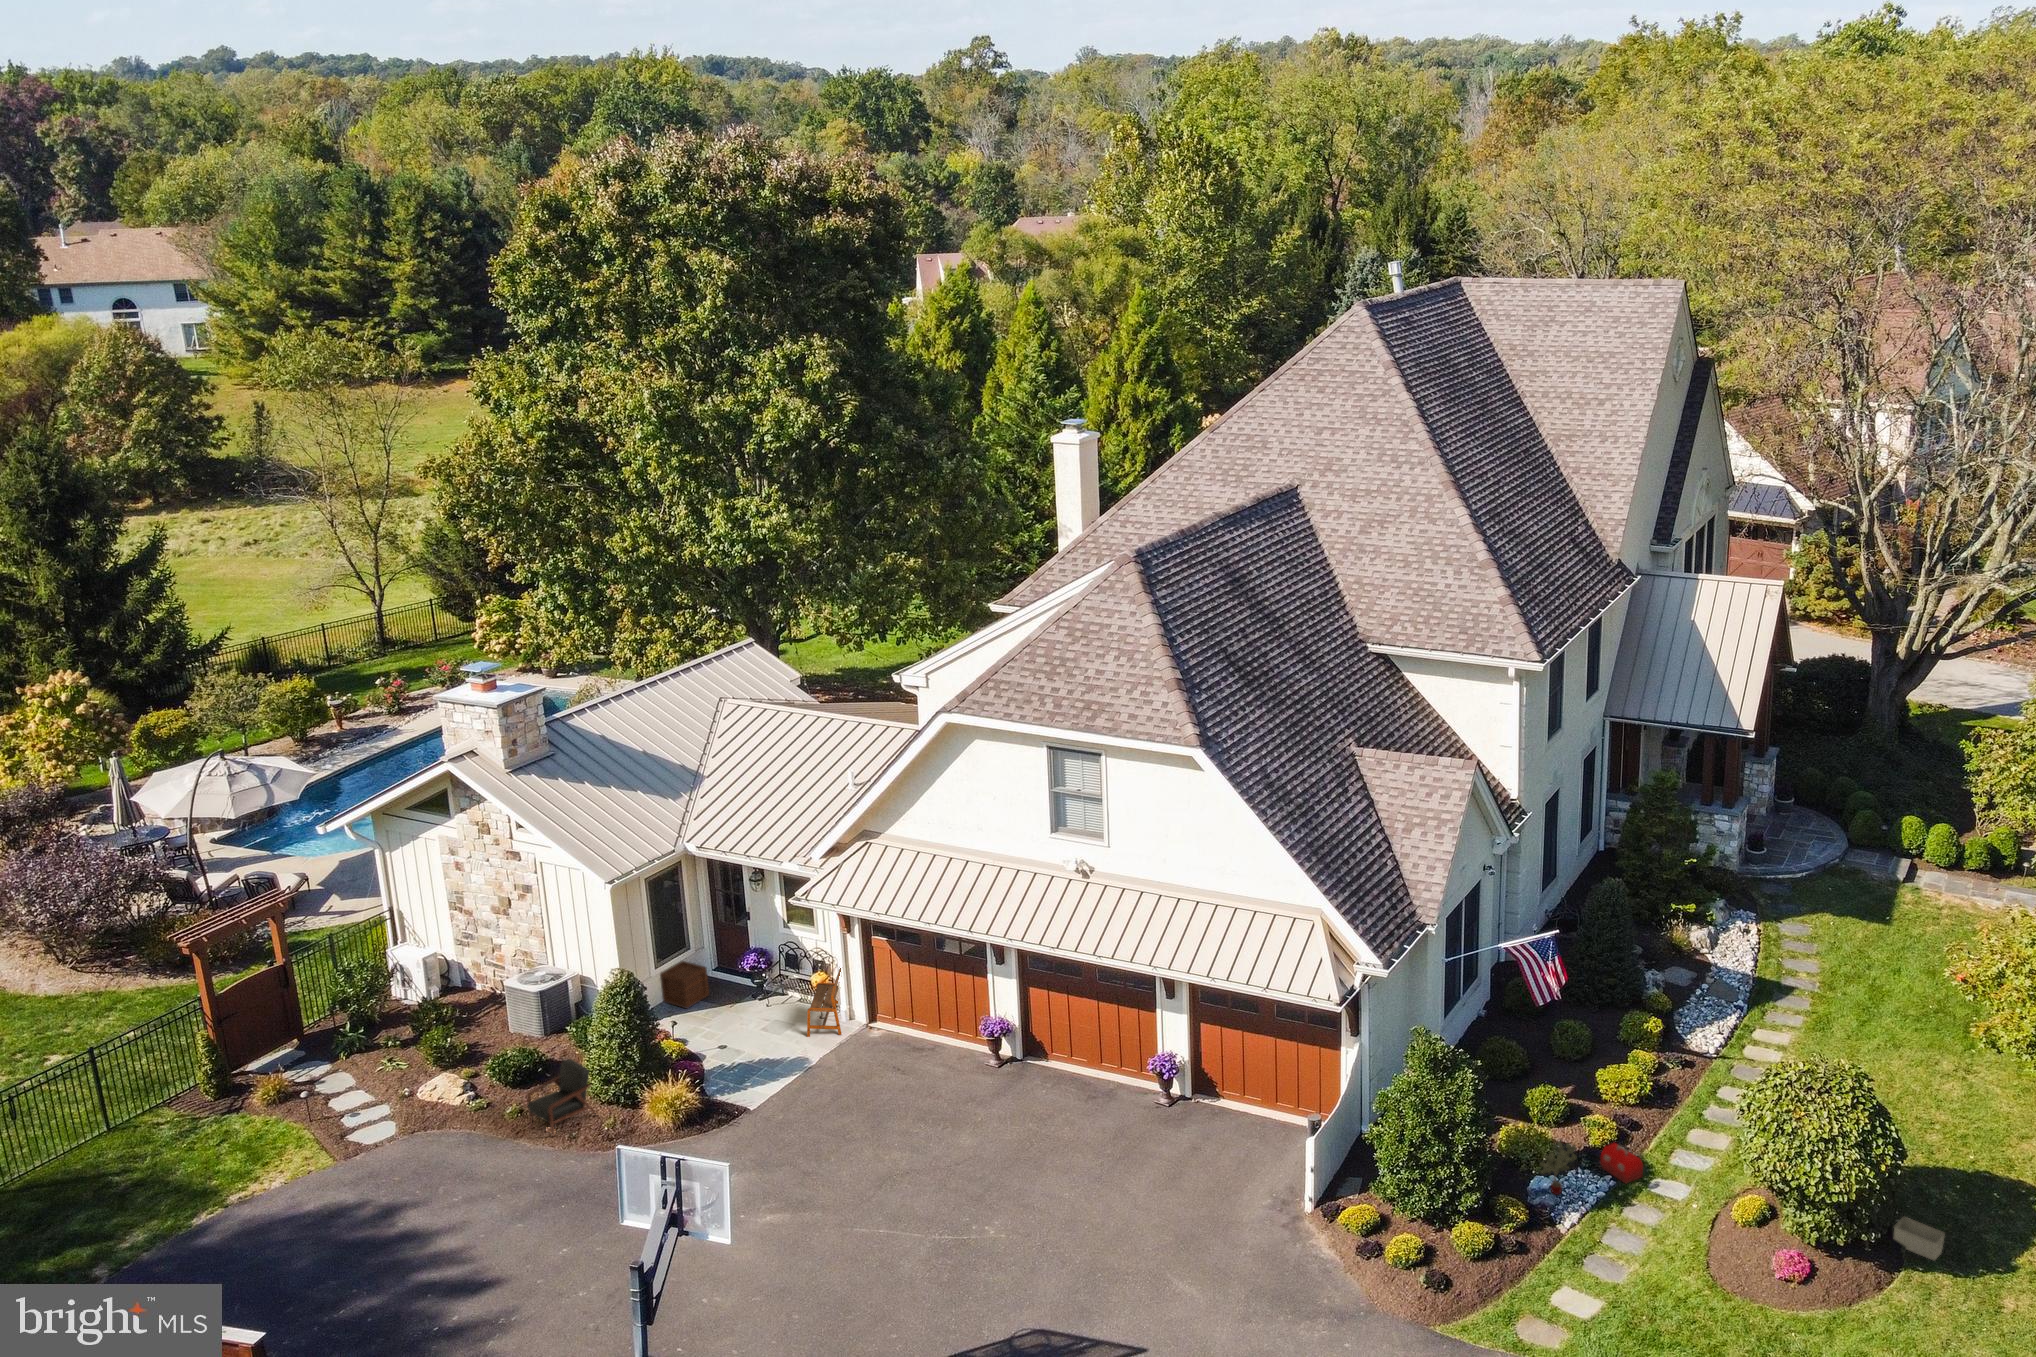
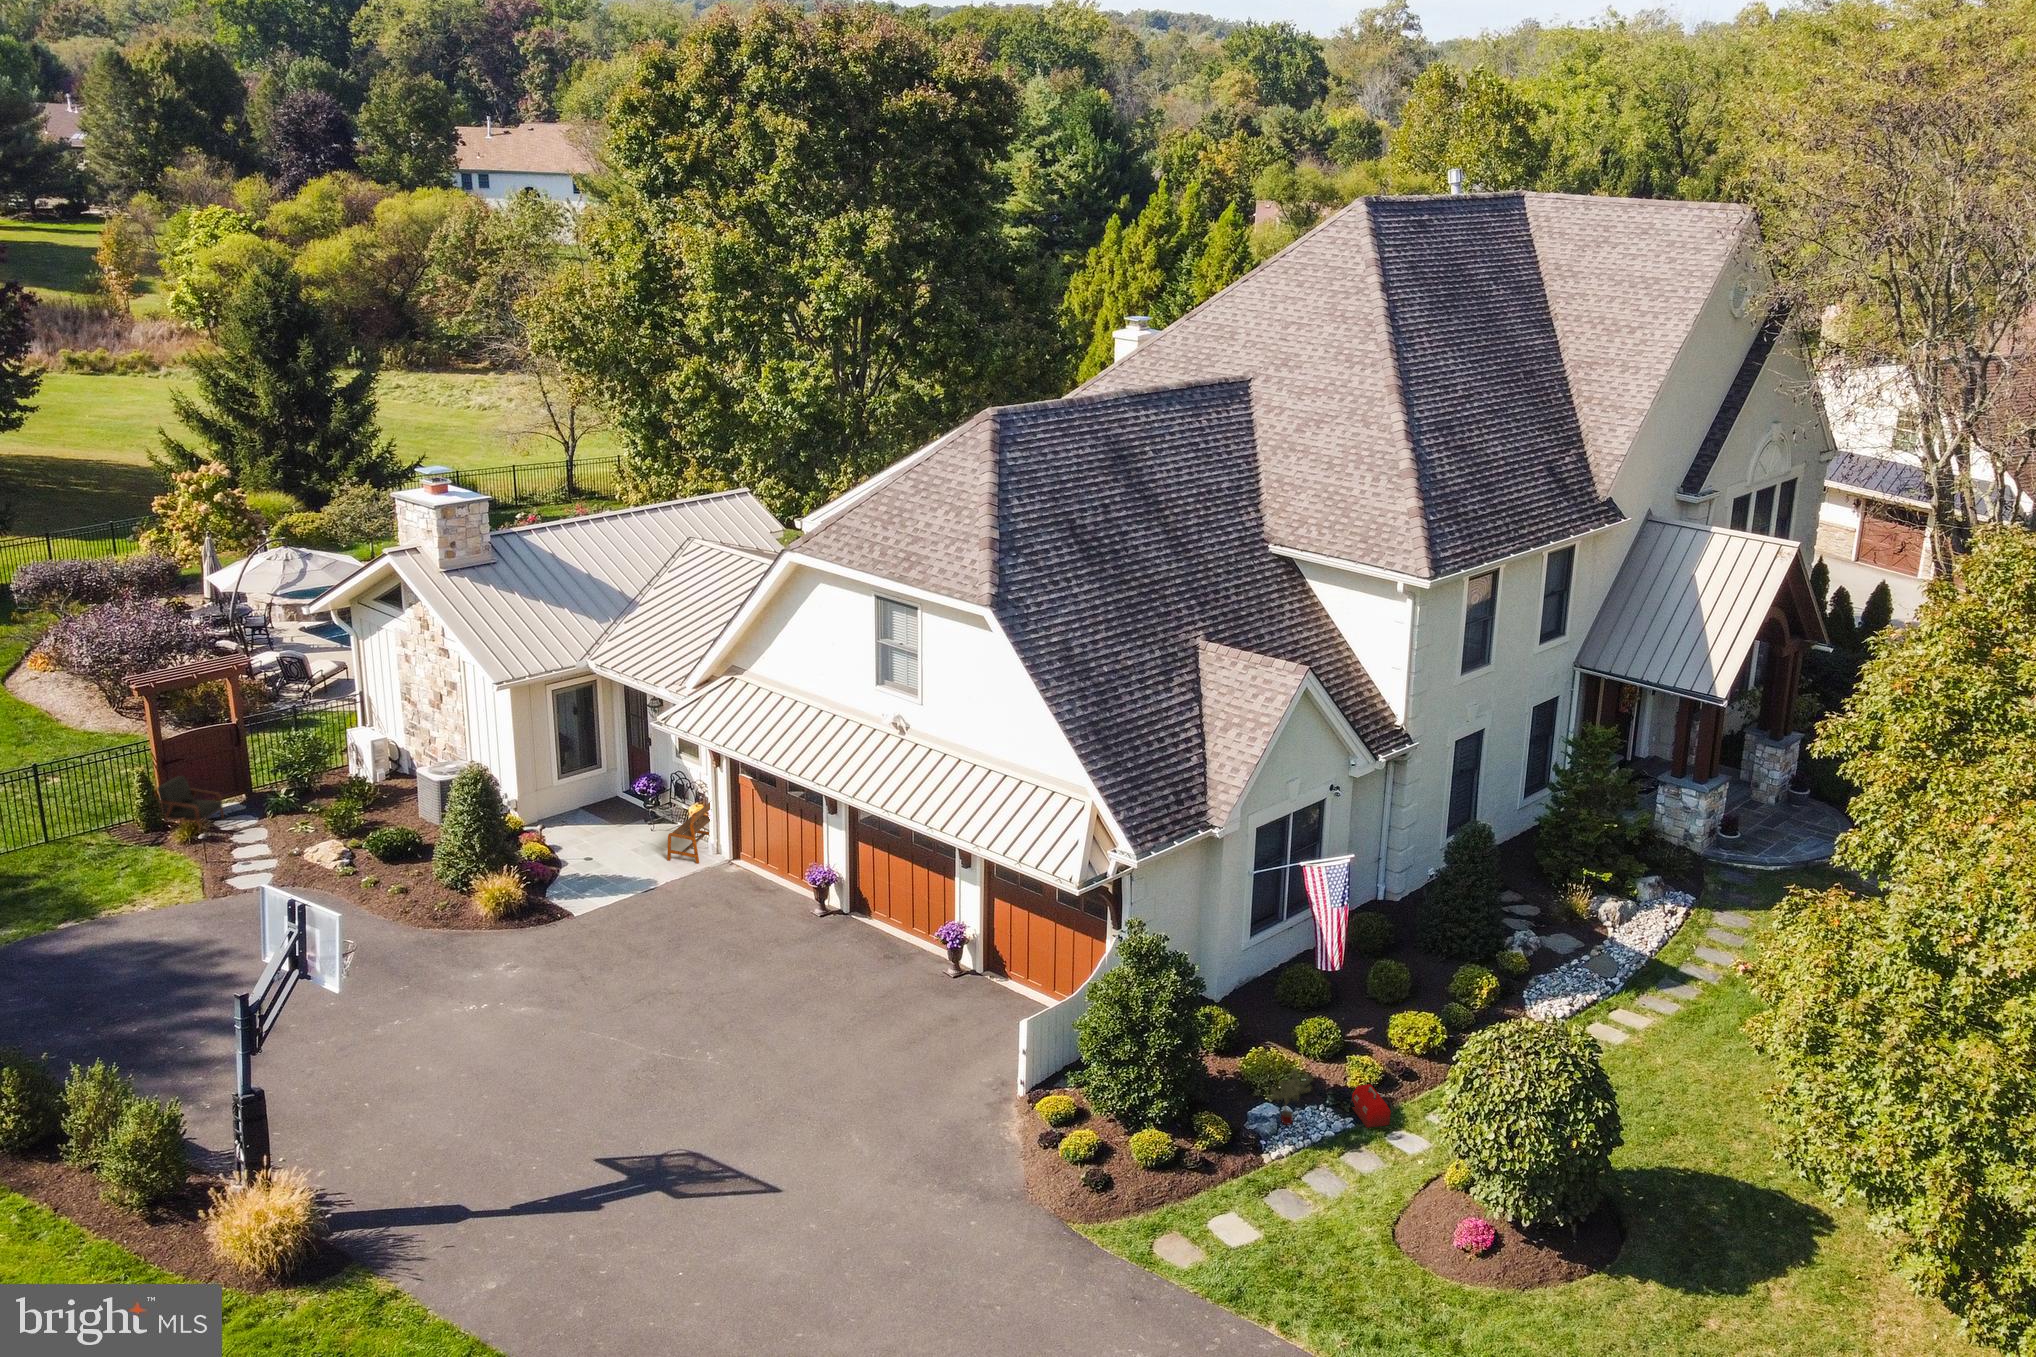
wooden crate: present [660,961,709,1008] -> none [562,776,607,820]
chair: present [527,1059,594,1136] -> present [157,776,224,832]
storage bin: present [1894,1217,1945,1260] -> none [1623,1213,1678,1266]

